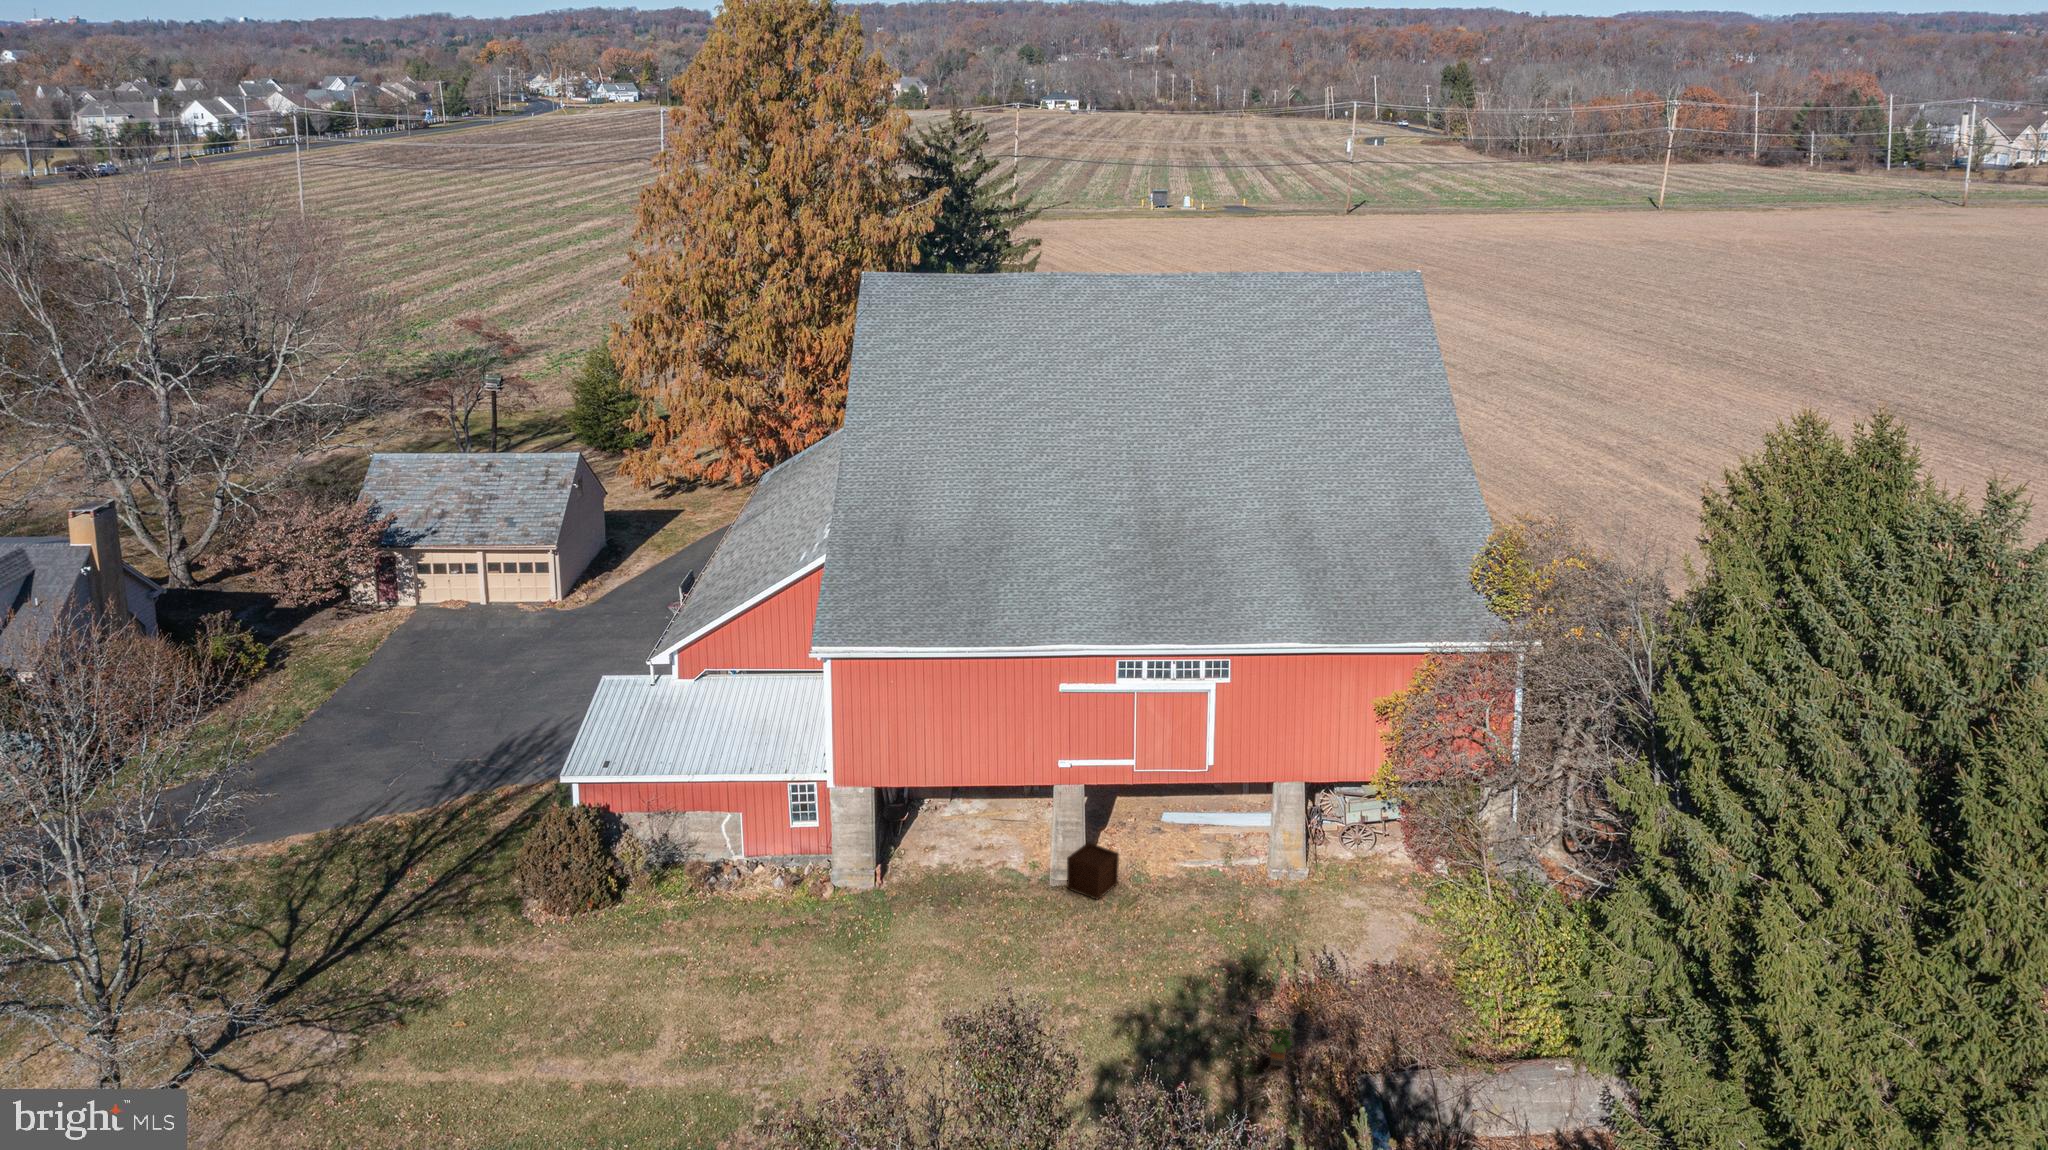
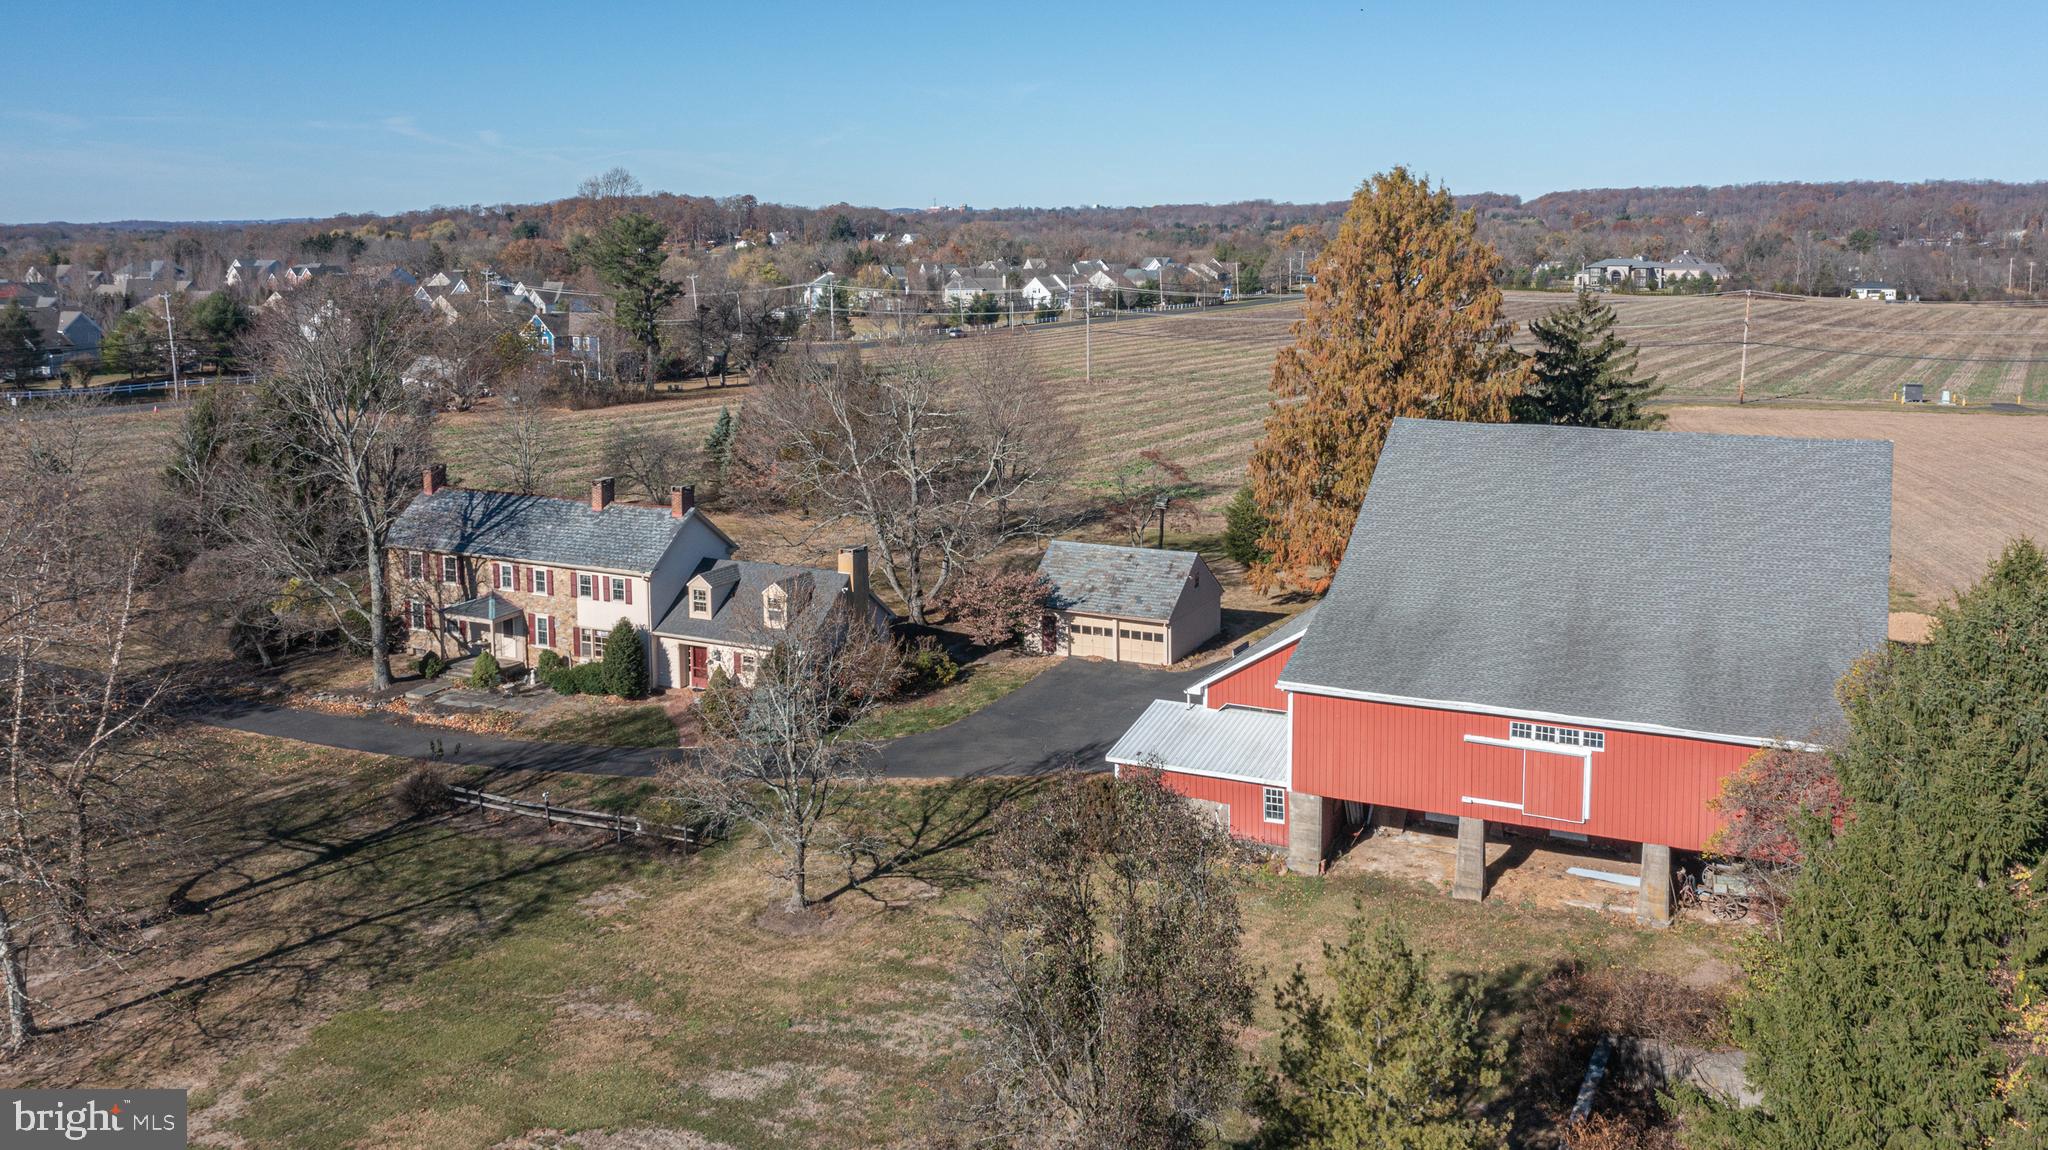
wooden crate: present [1067,842,1119,899] -> none [1460,868,1505,912]

